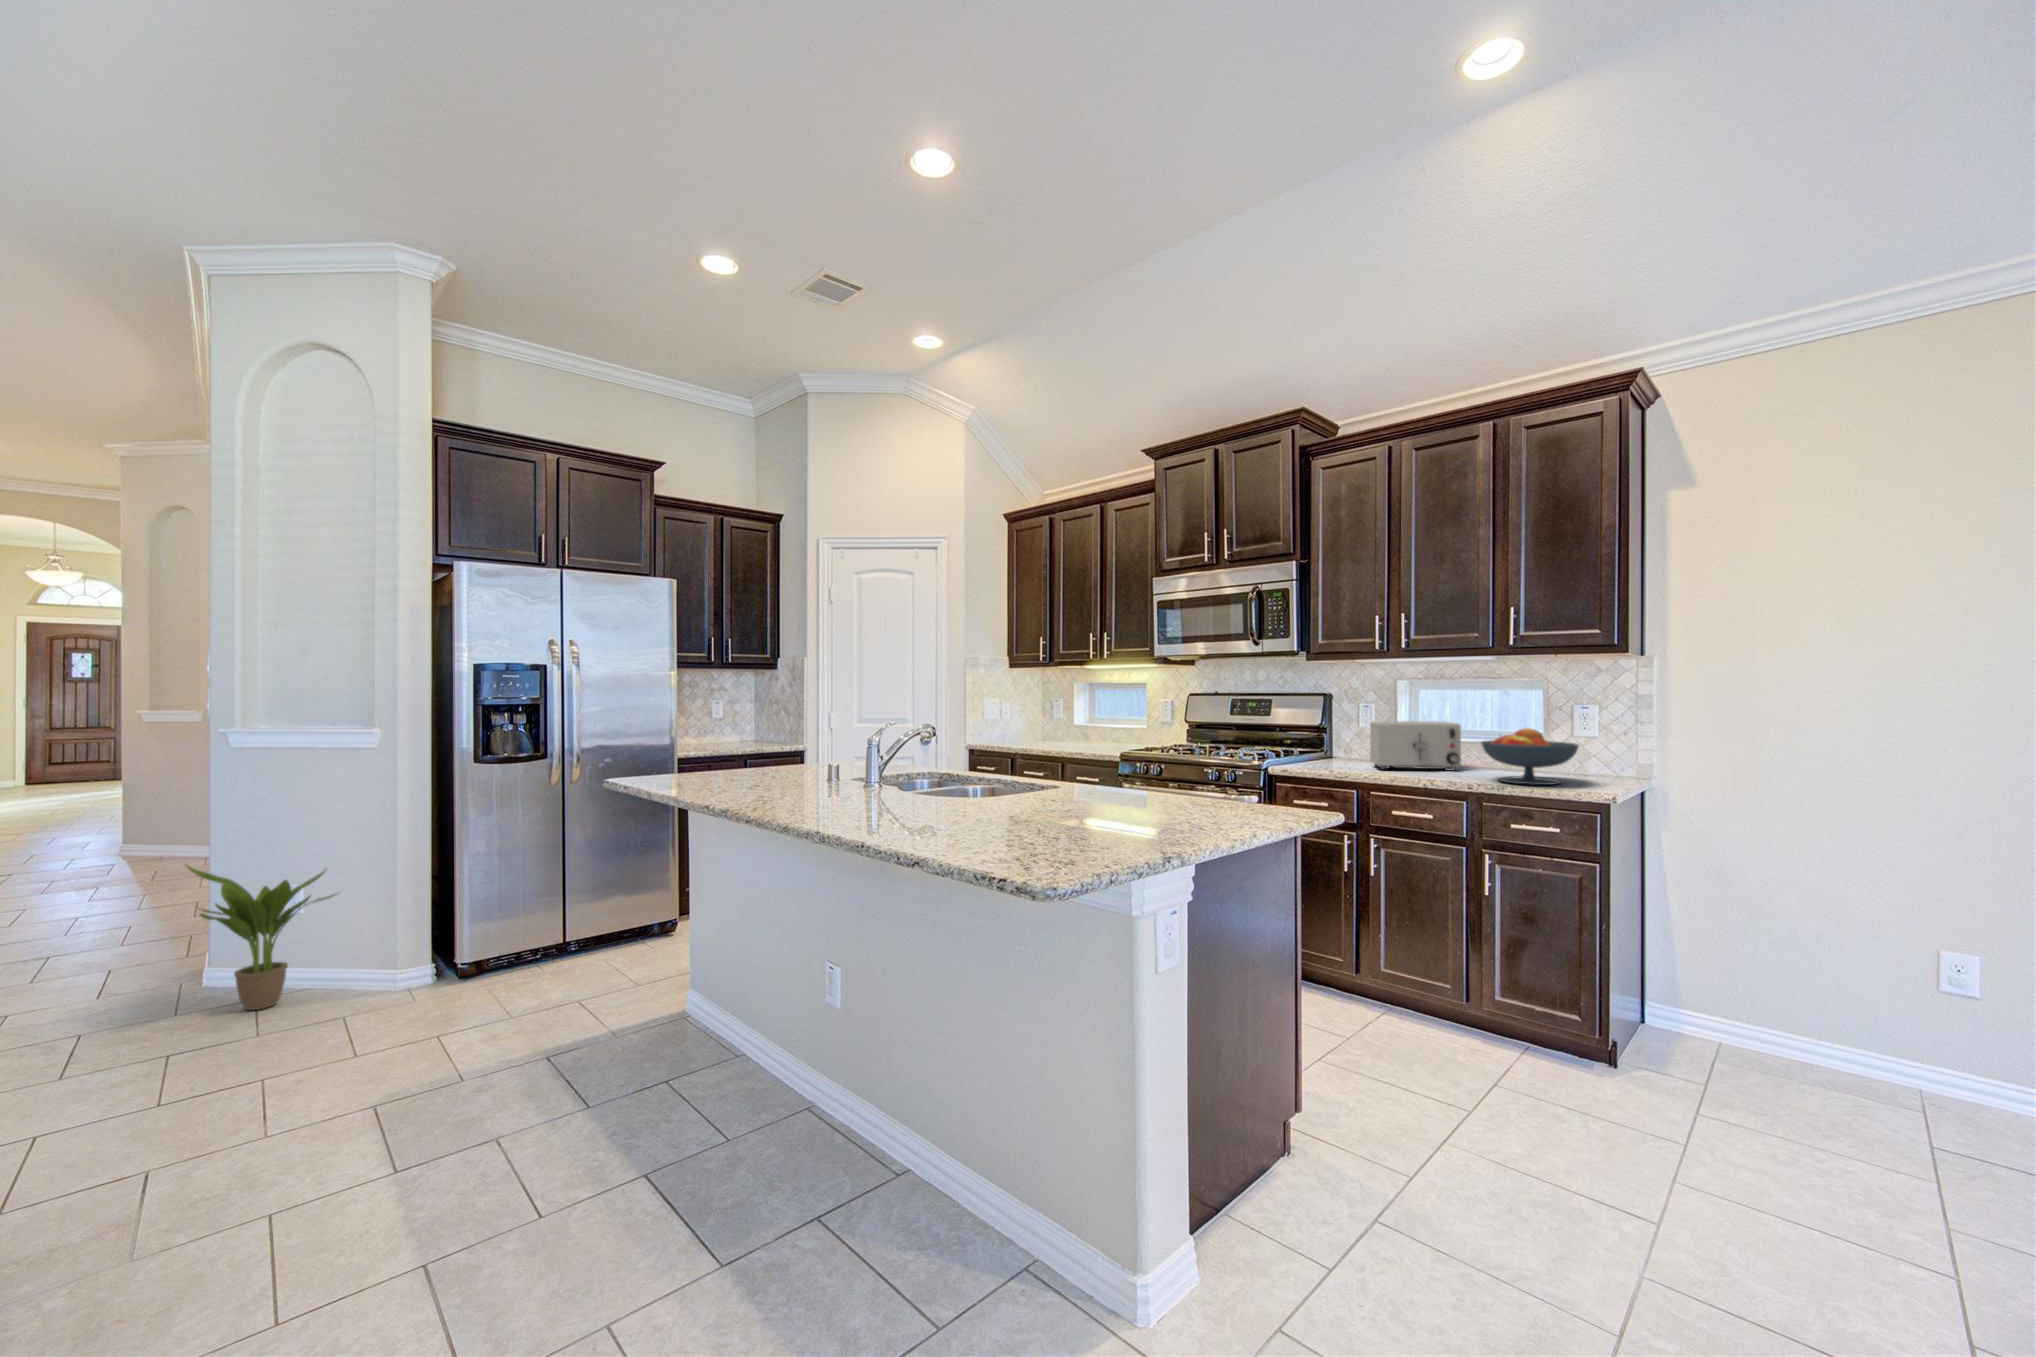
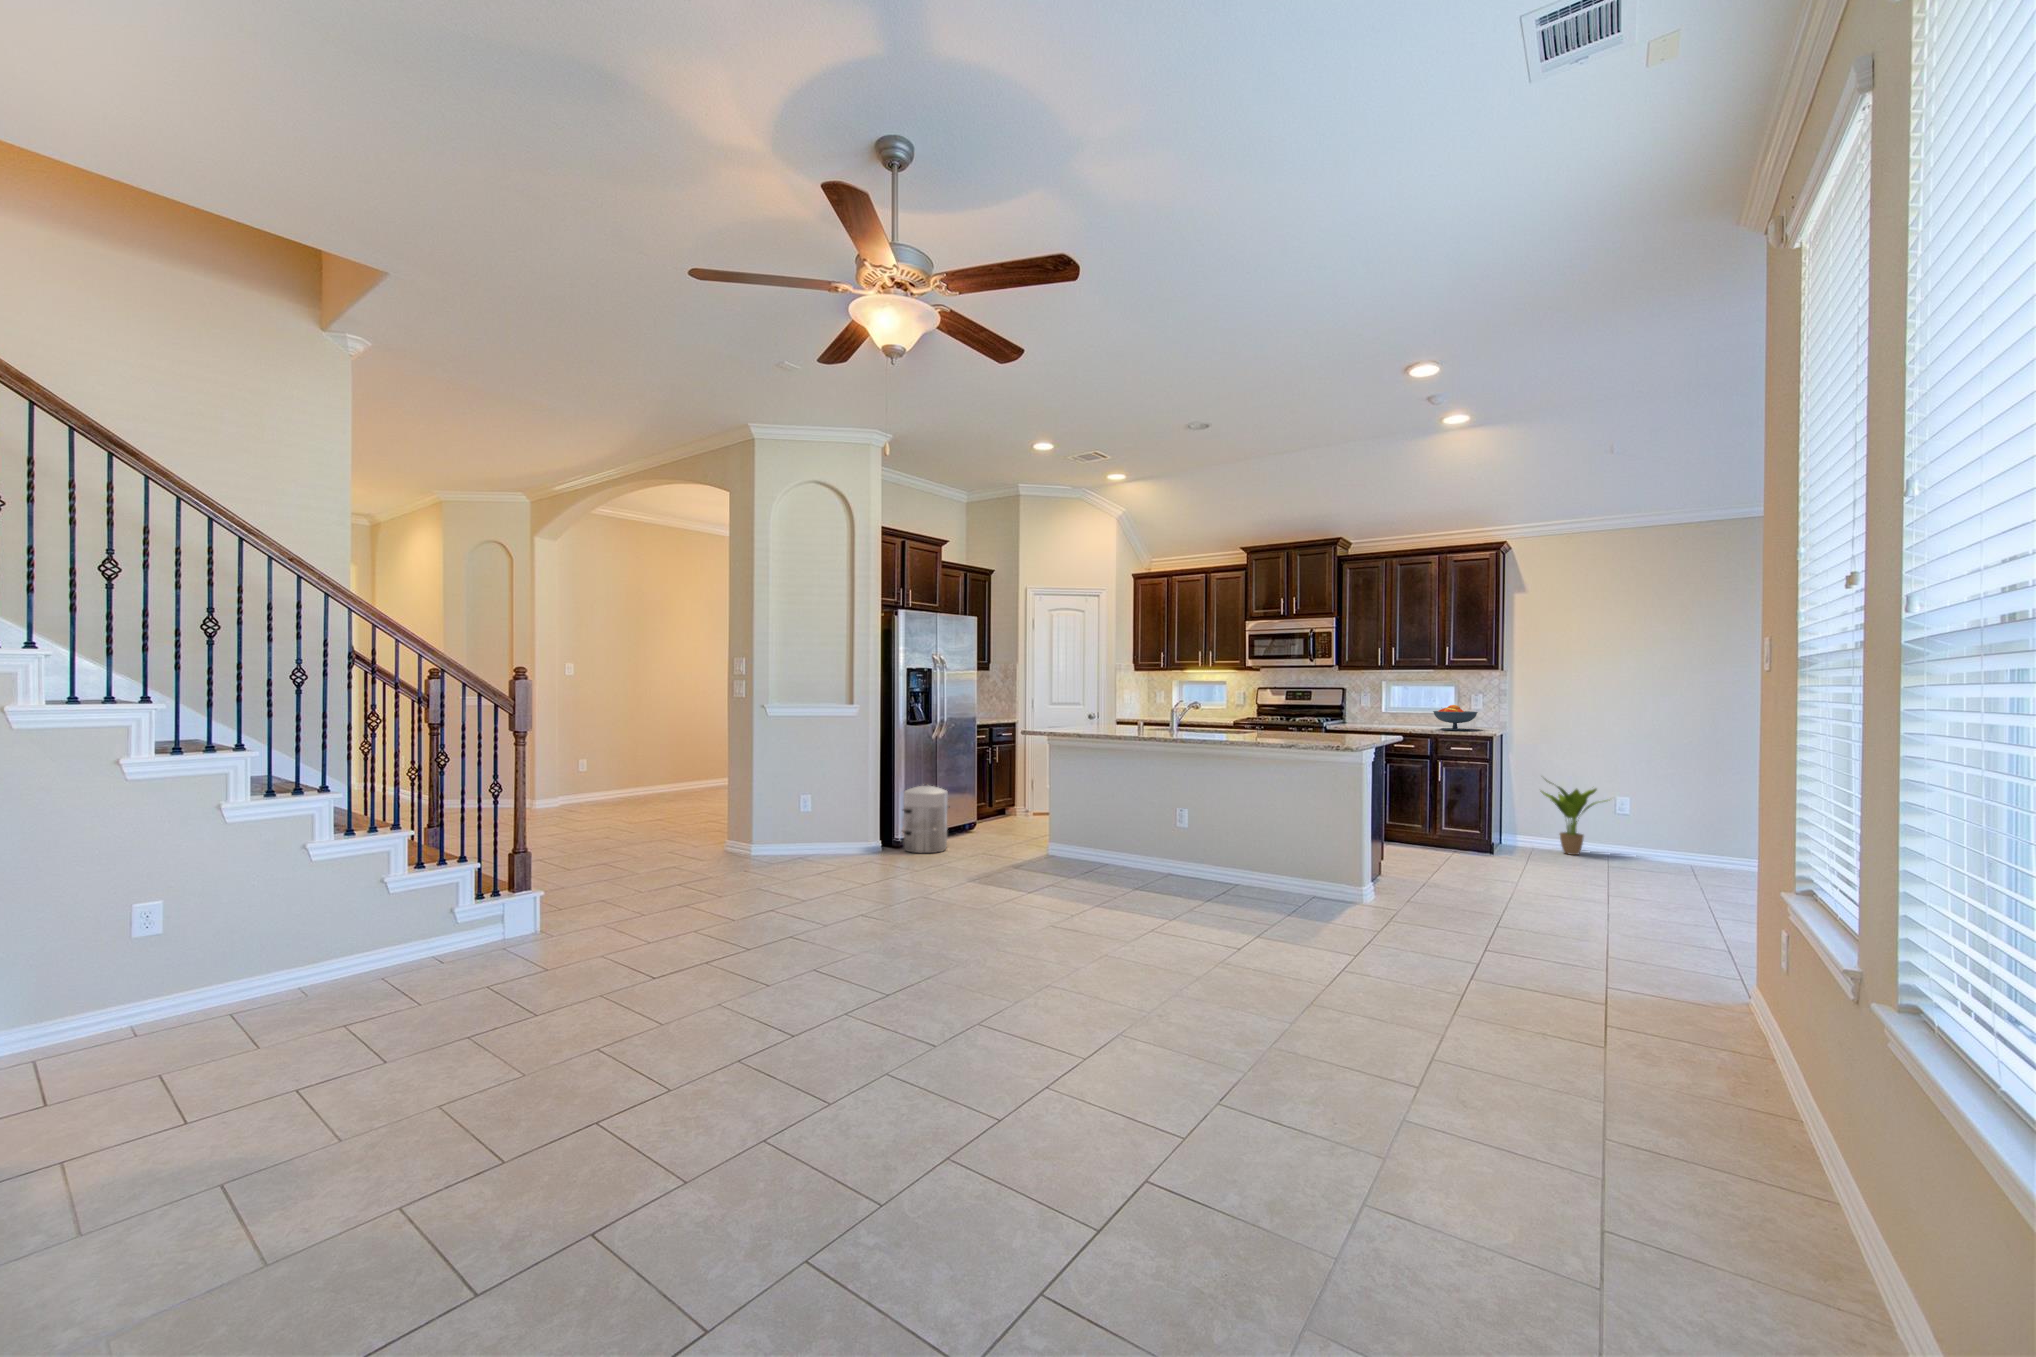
toaster: present [1370,721,1461,770] -> none [1372,703,1419,727]
potted plant: present [186,865,334,1010] -> present [1541,780,1599,855]
waste bin: none [413,873,523,1008] -> present [903,786,948,853]

